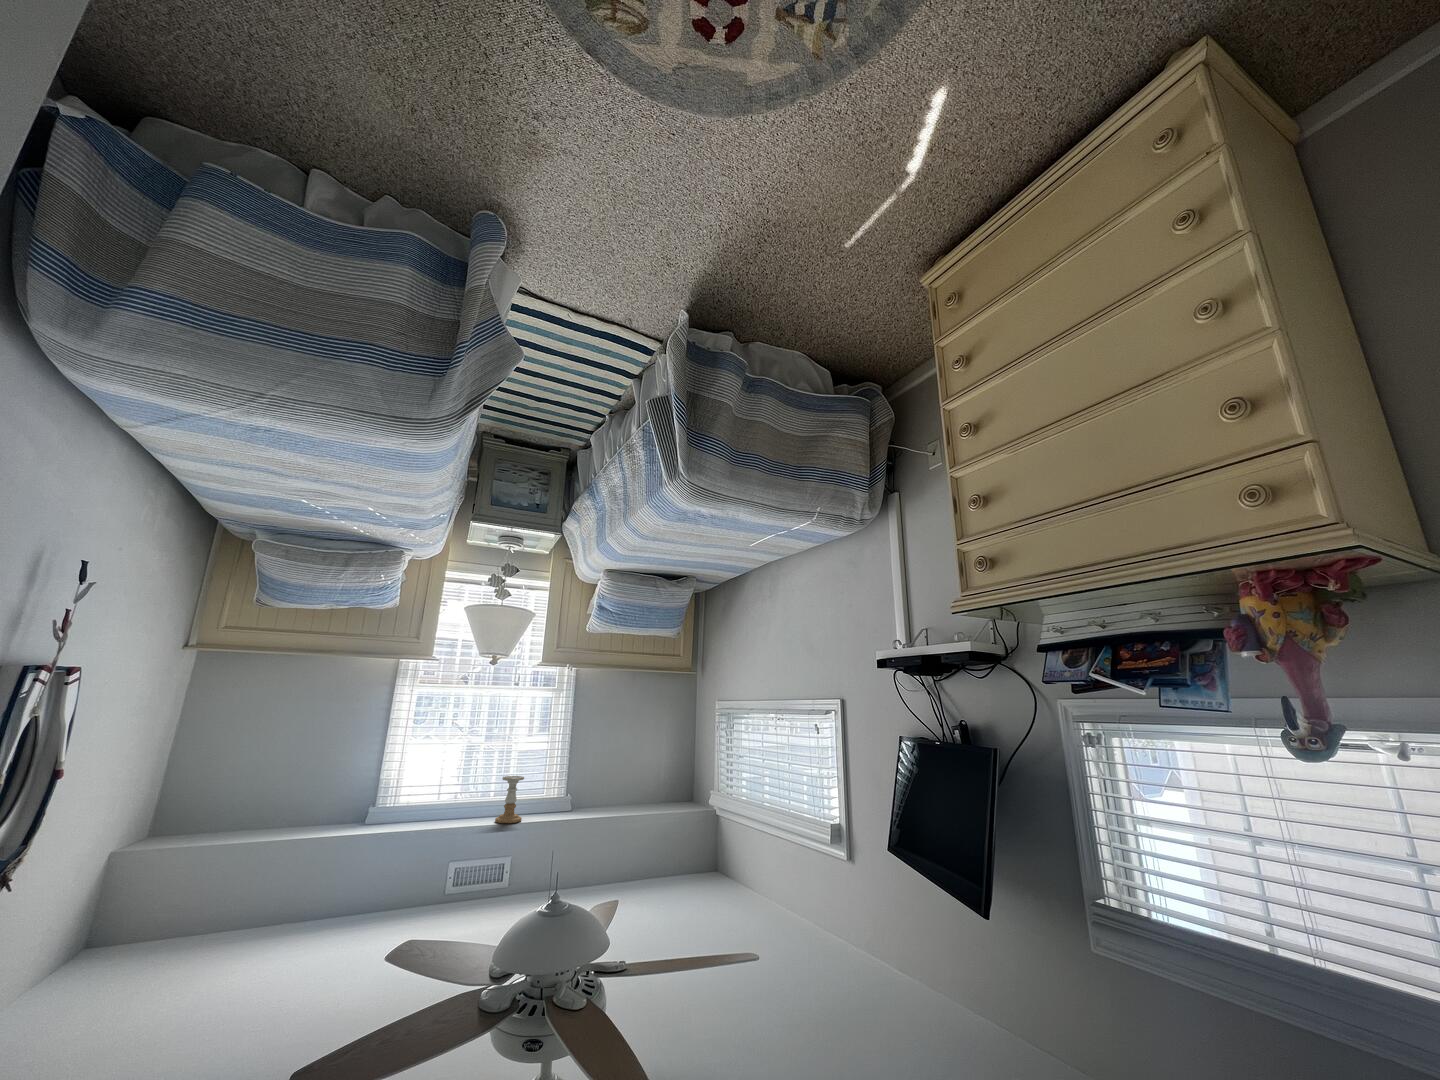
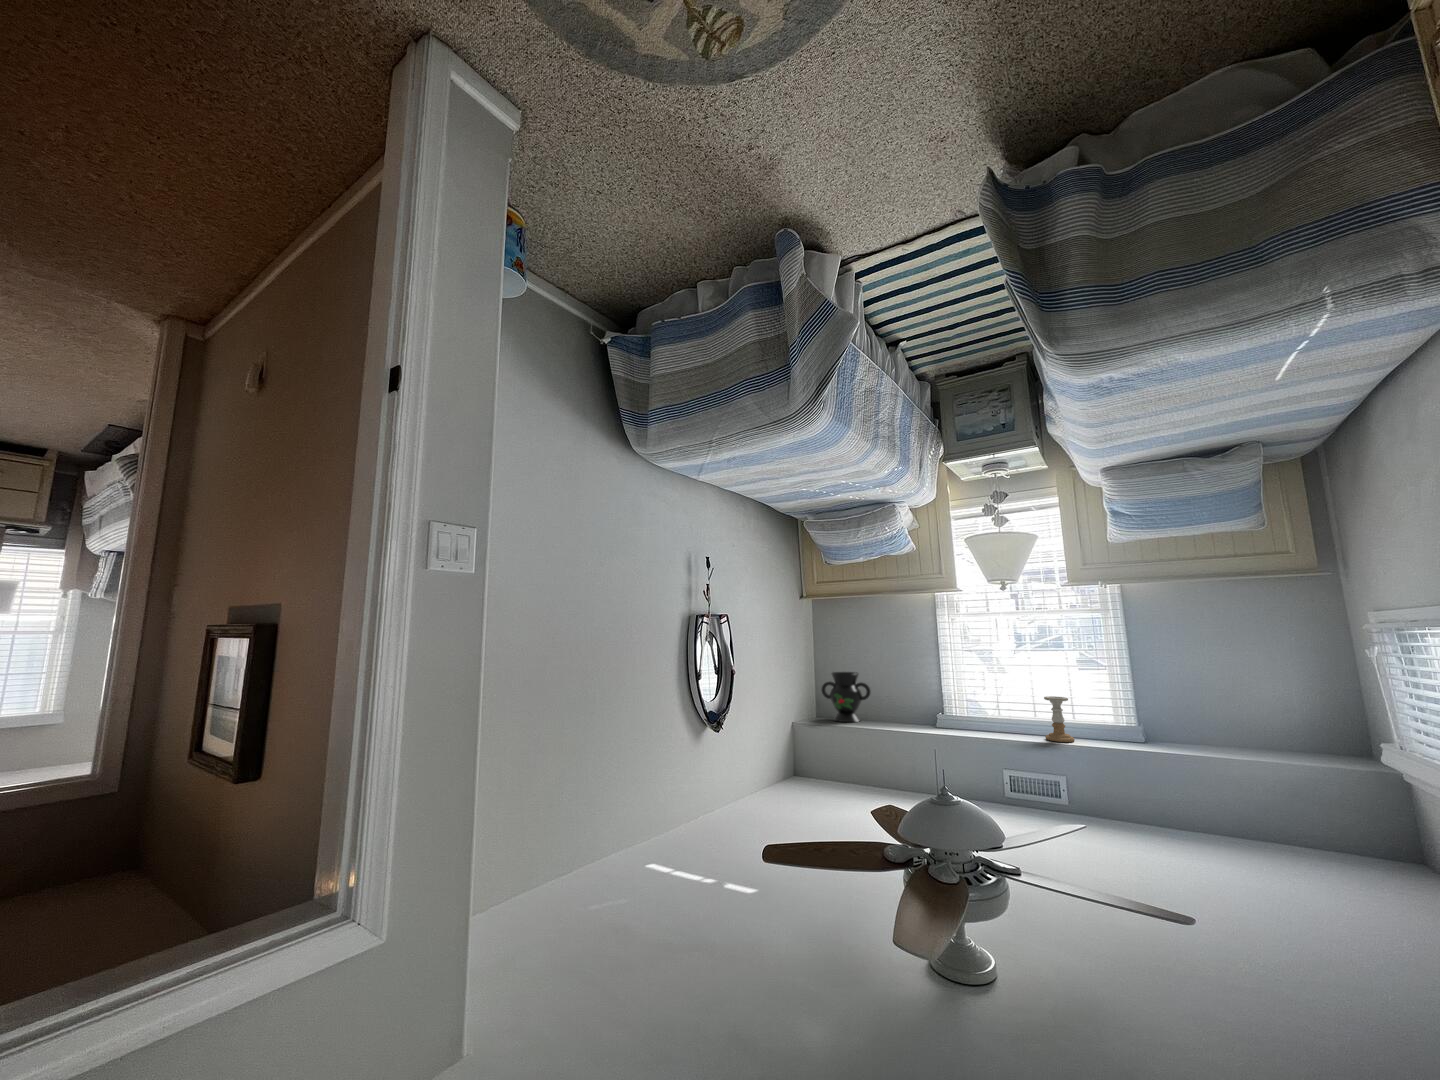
decorative vase: none [187,762,278,841] -> present [822,672,871,722]

